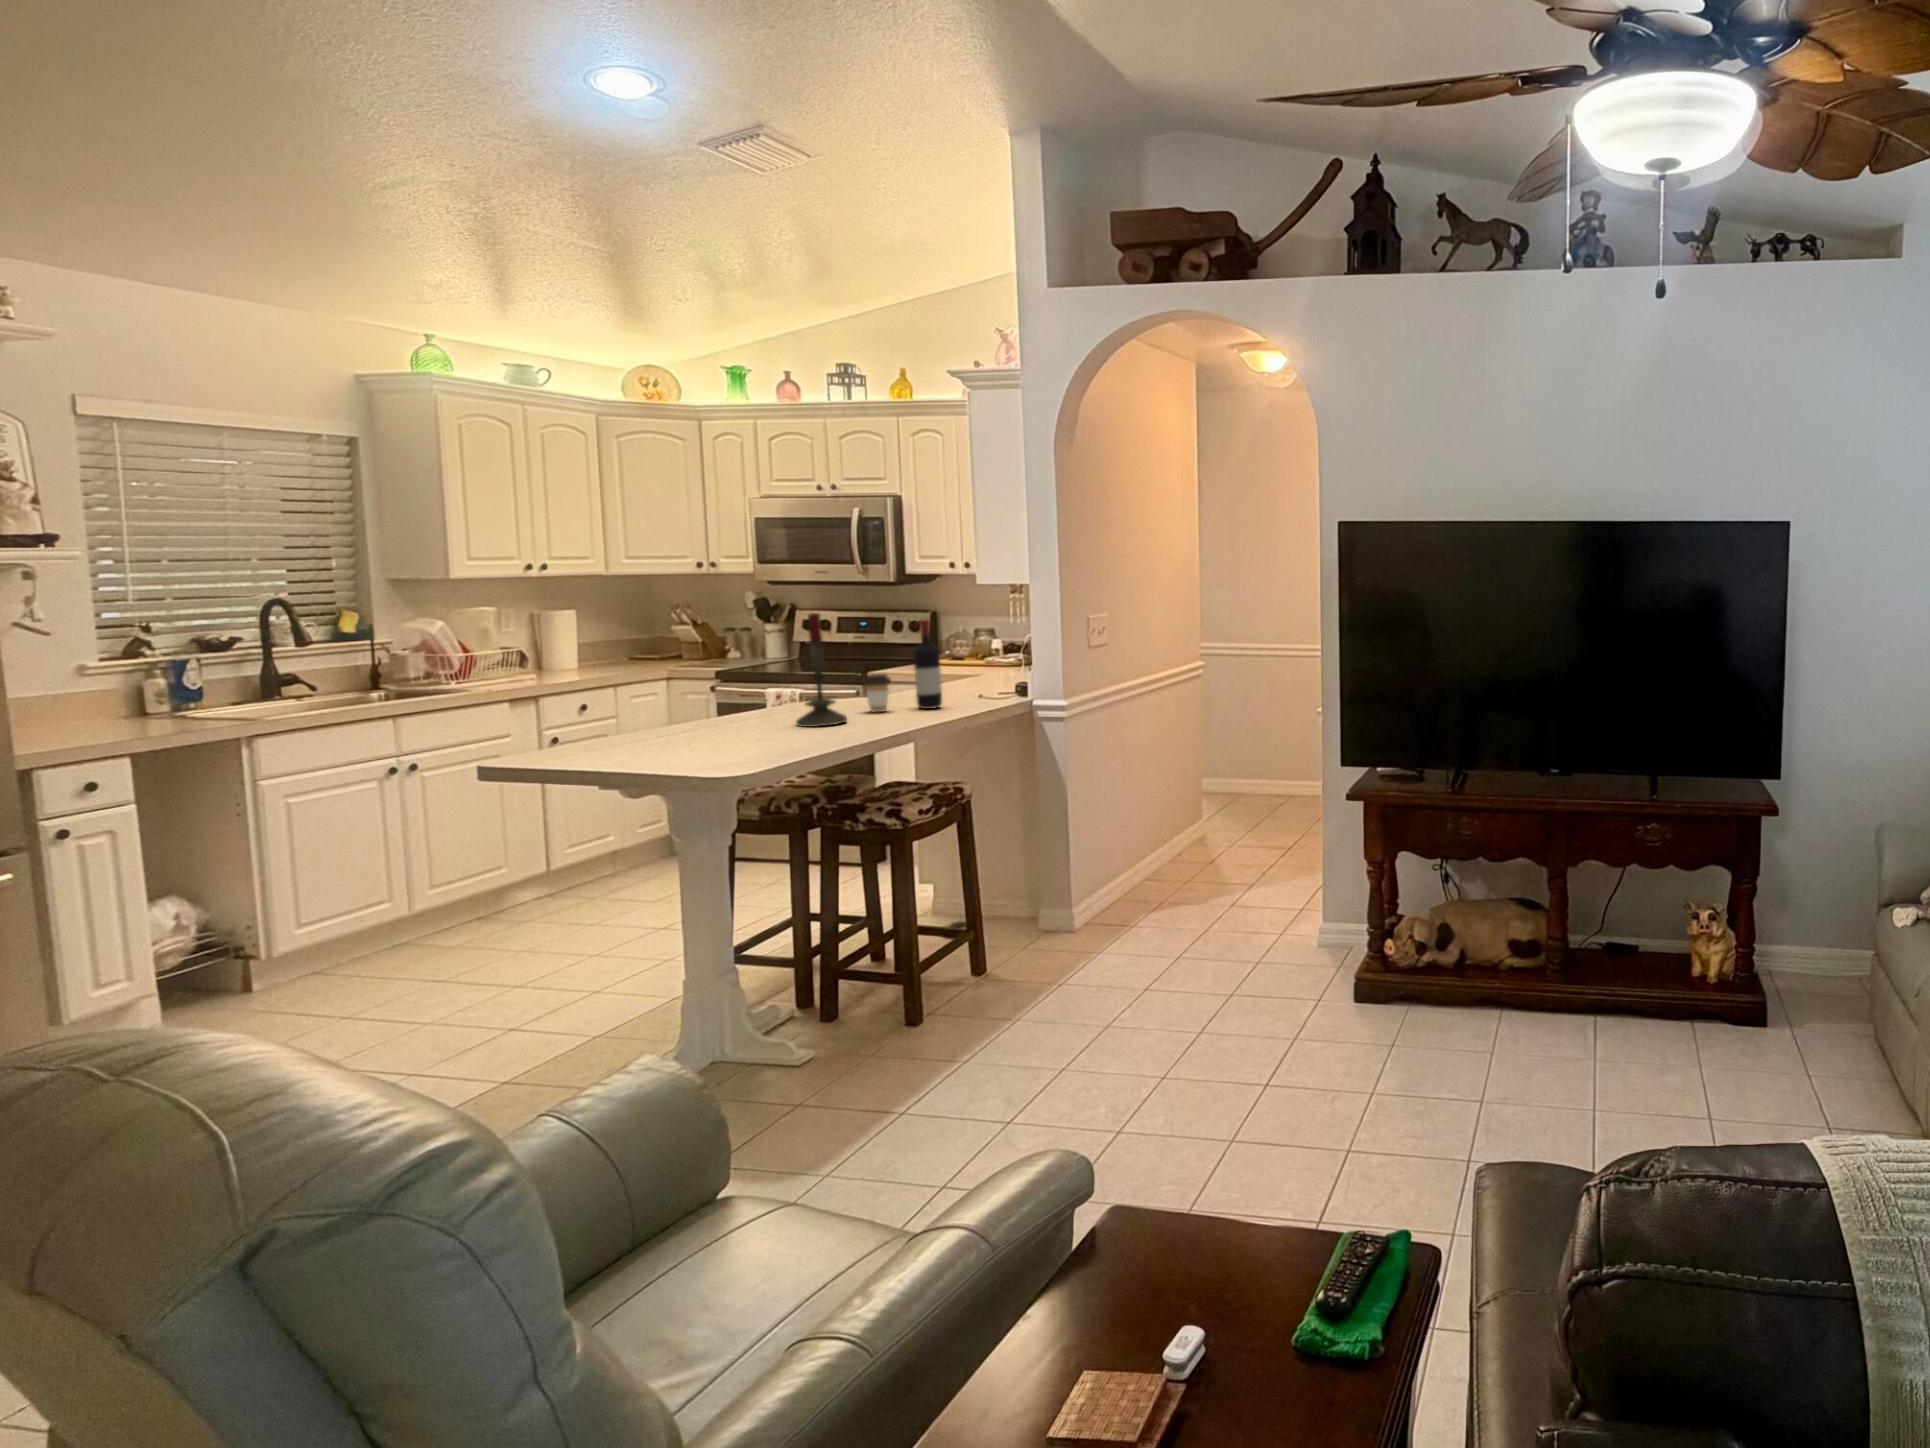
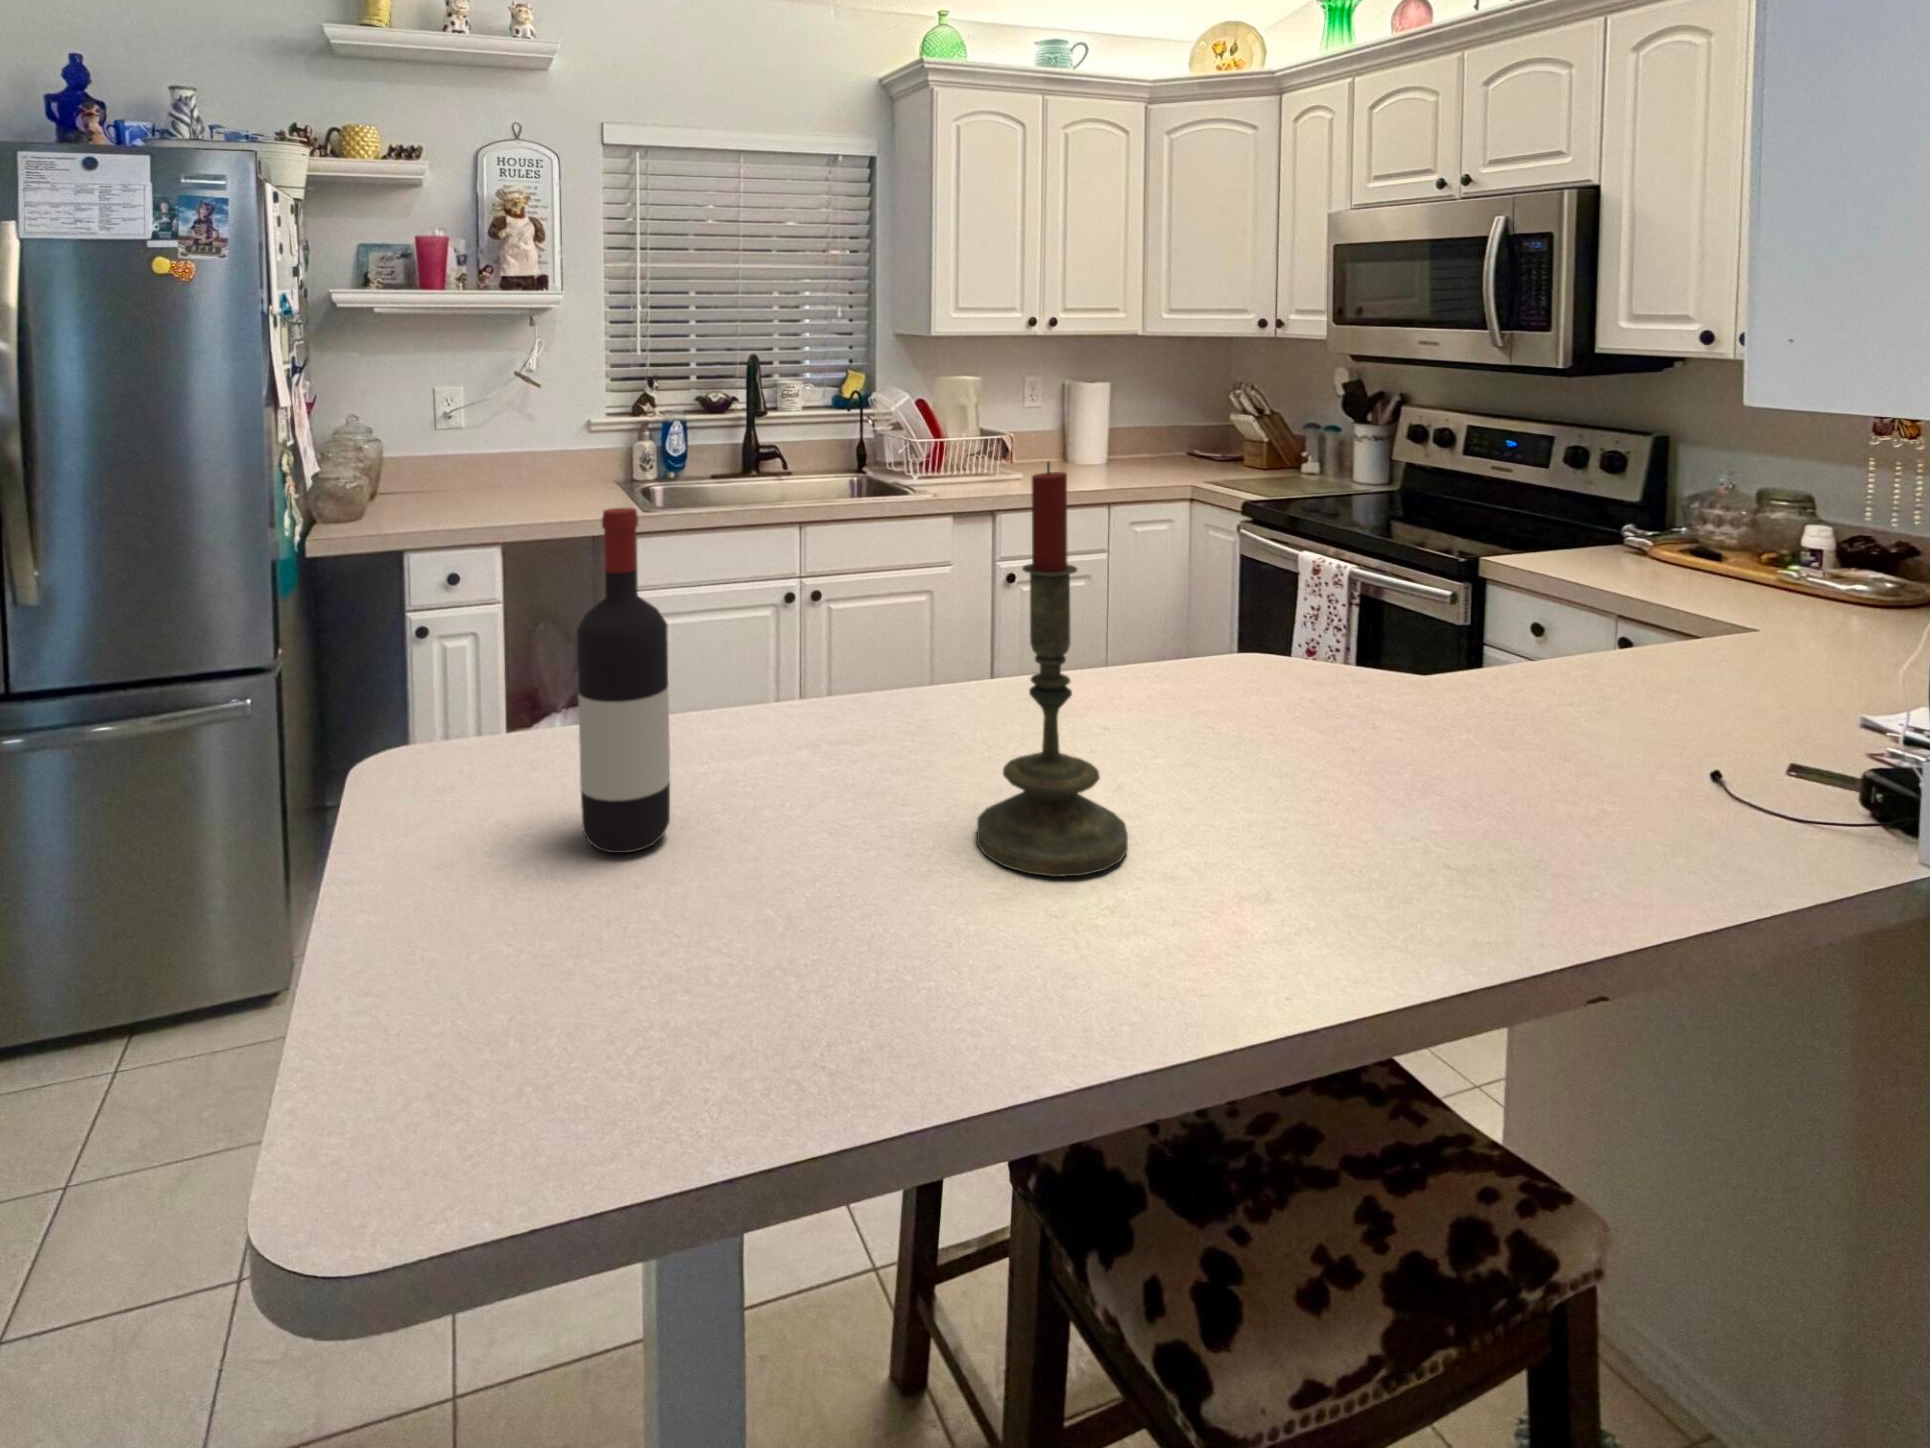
wine bottle: present [914,620,942,709] -> present [577,508,670,853]
coffee cup: present [862,674,891,712] -> none [1238,677,1338,820]

